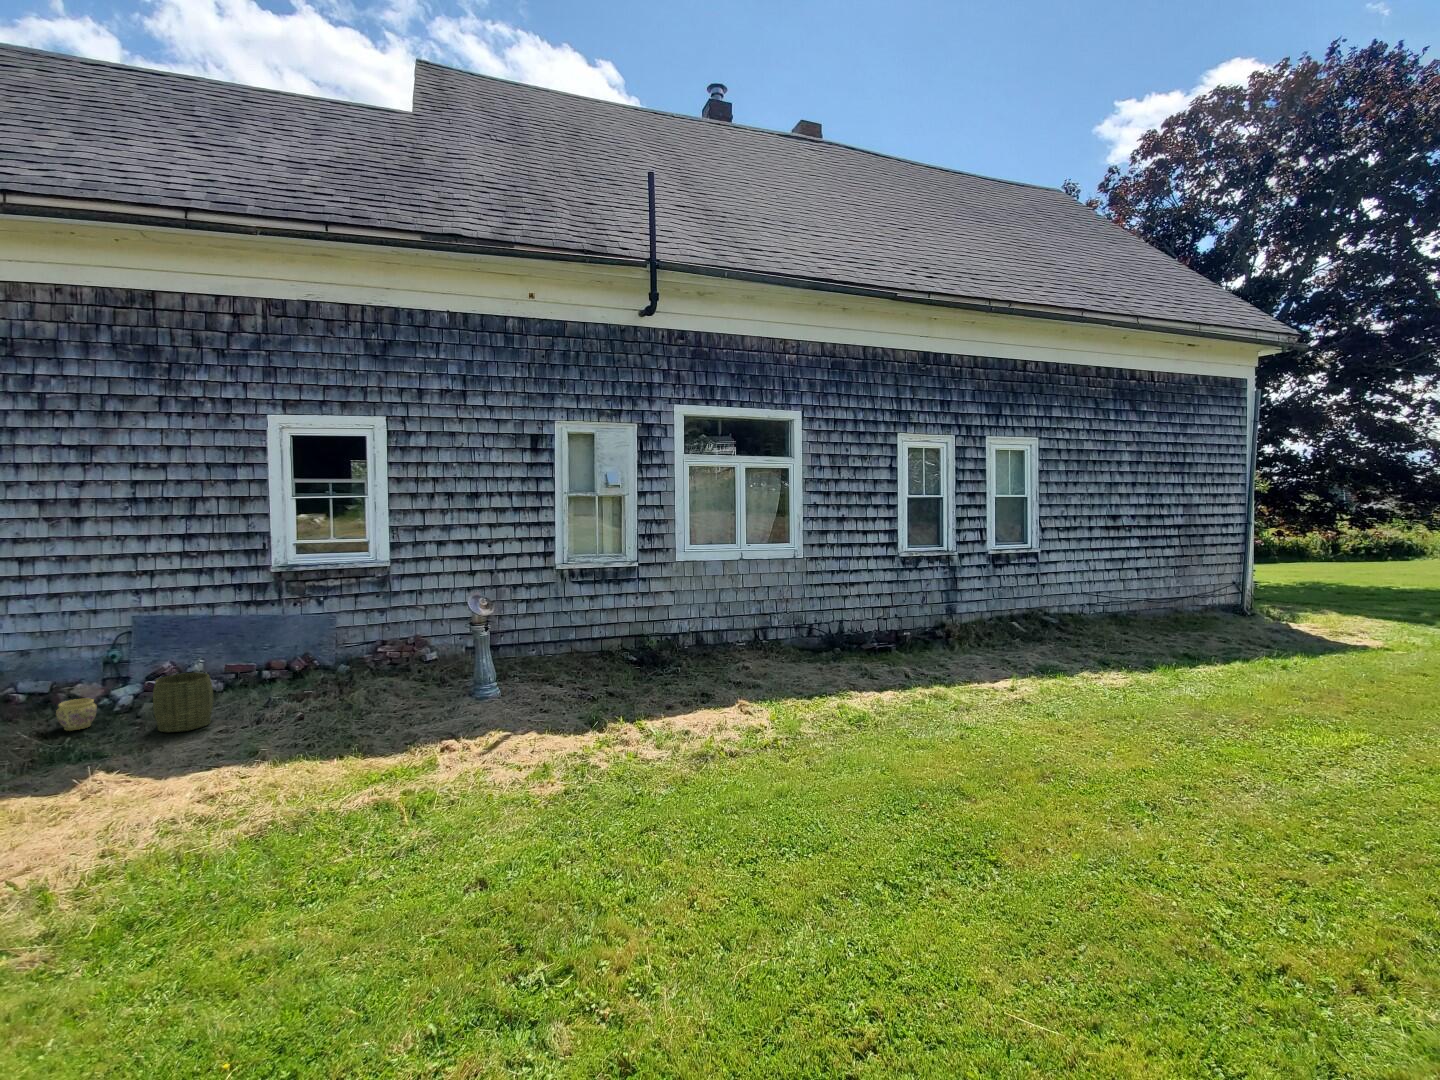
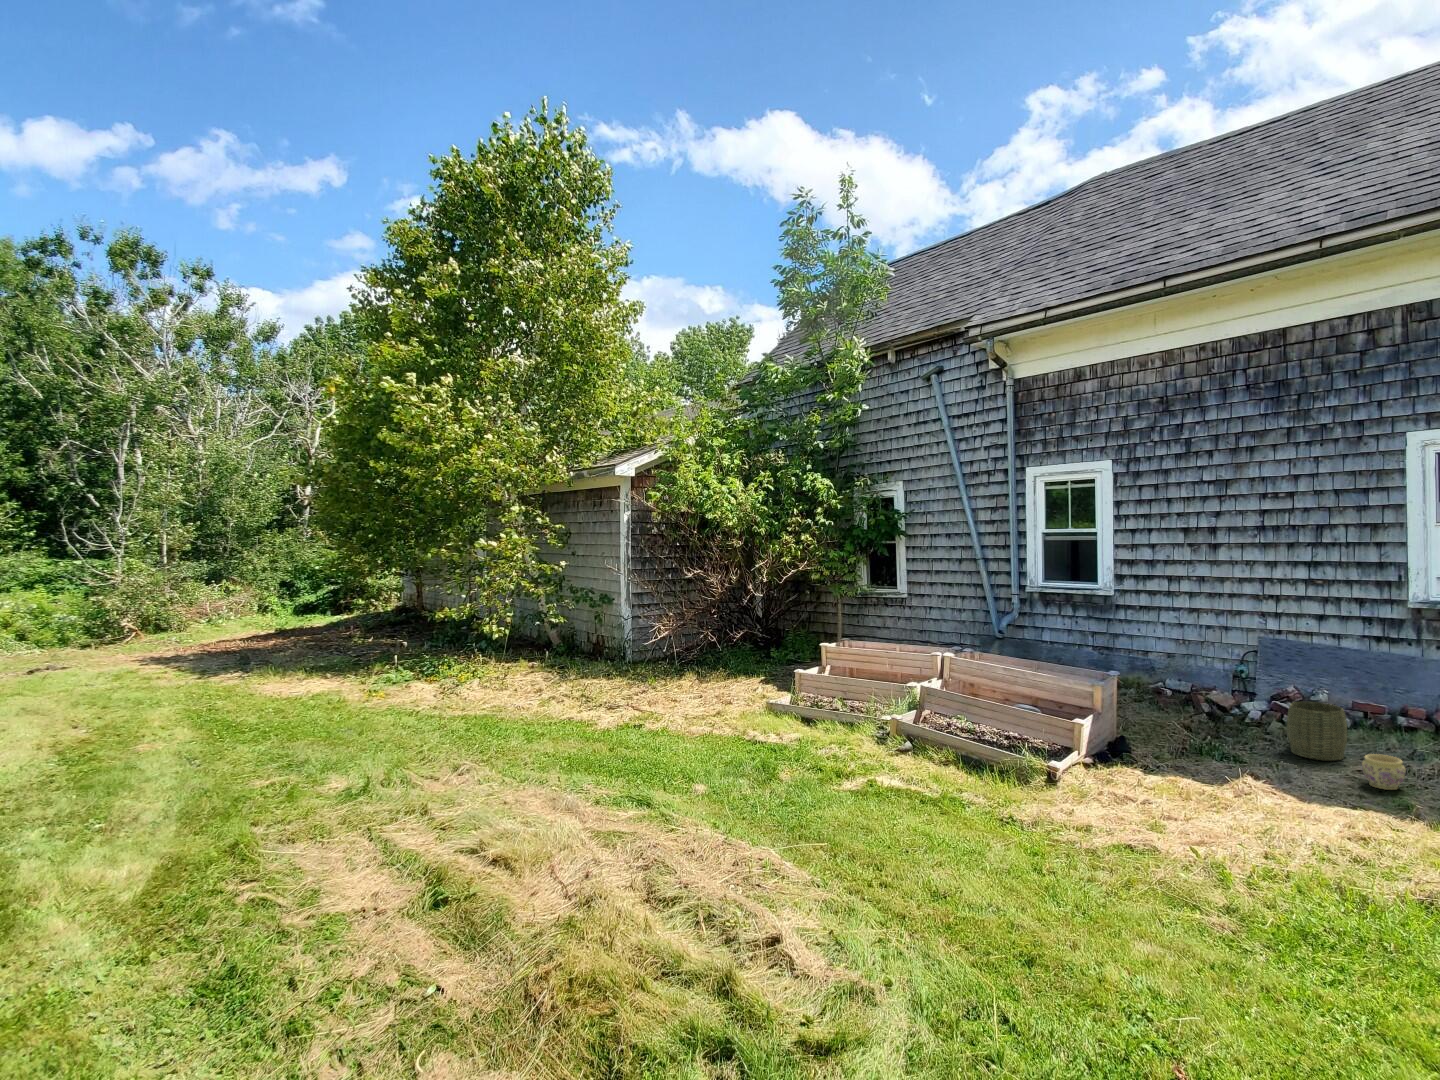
planter: present [56,699,97,731] -> present [1362,754,1406,790]

